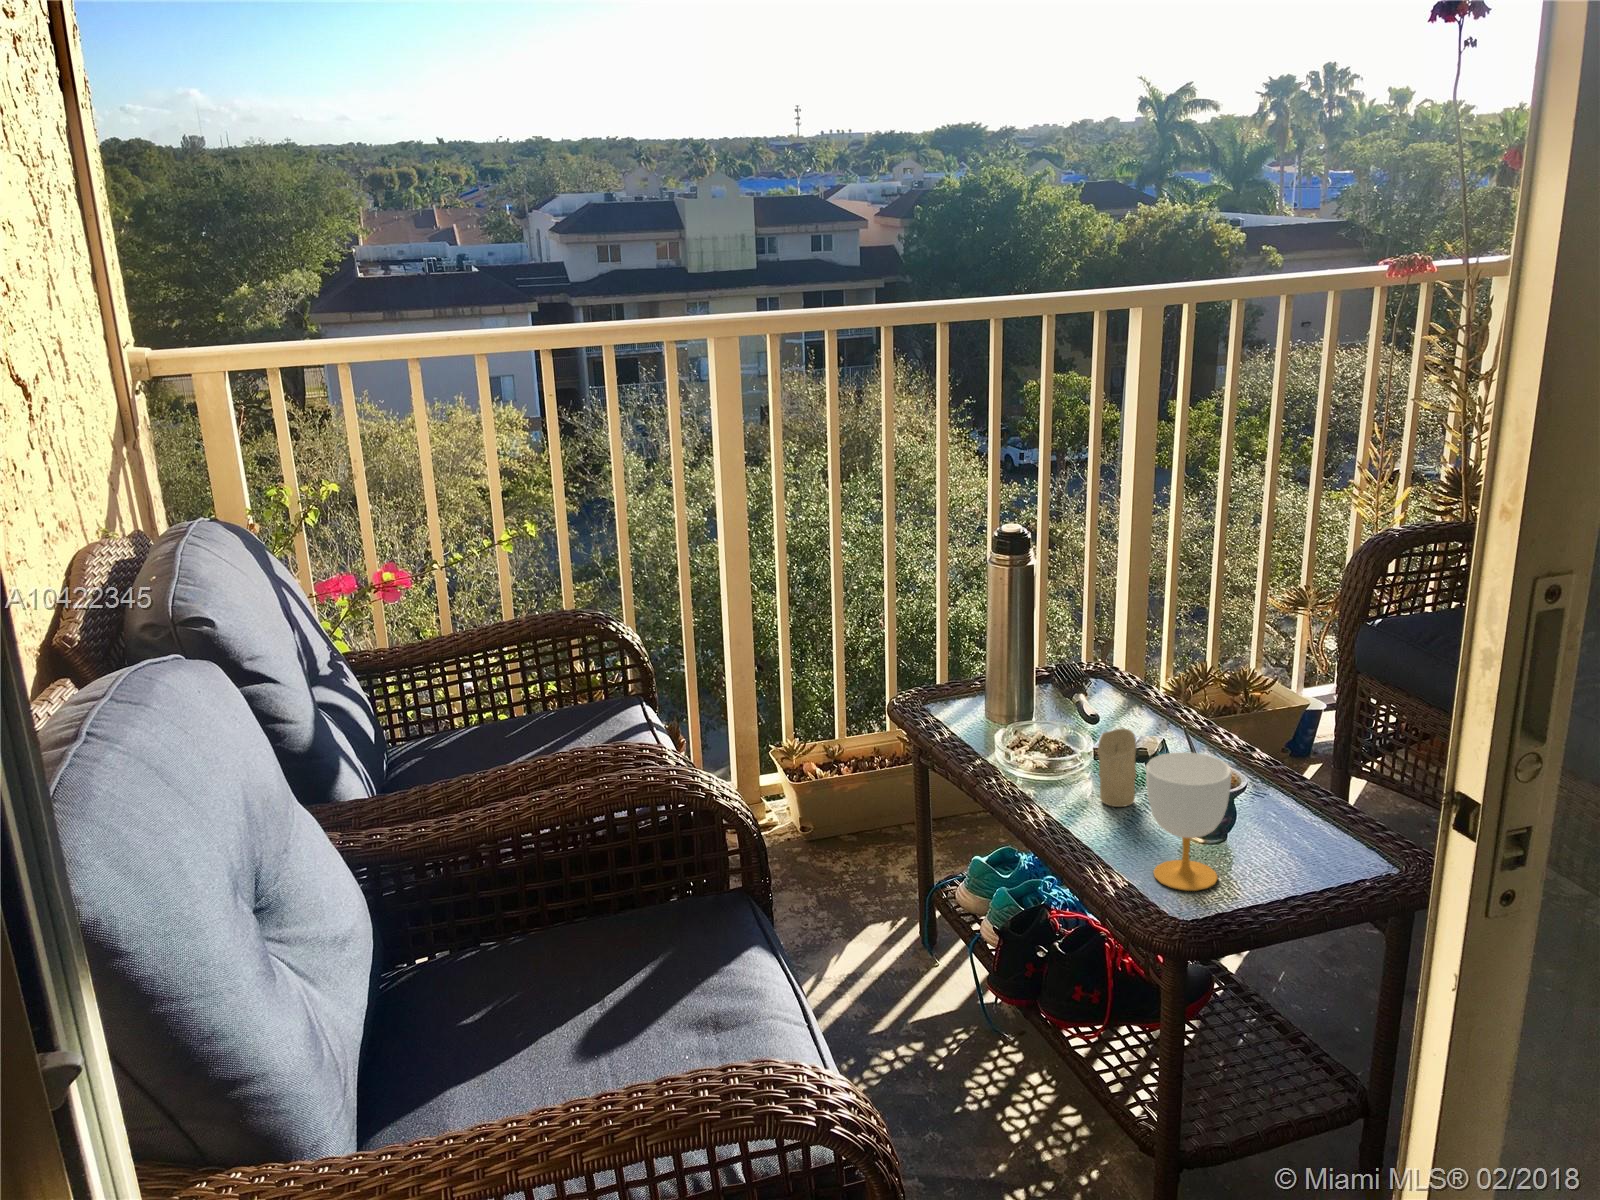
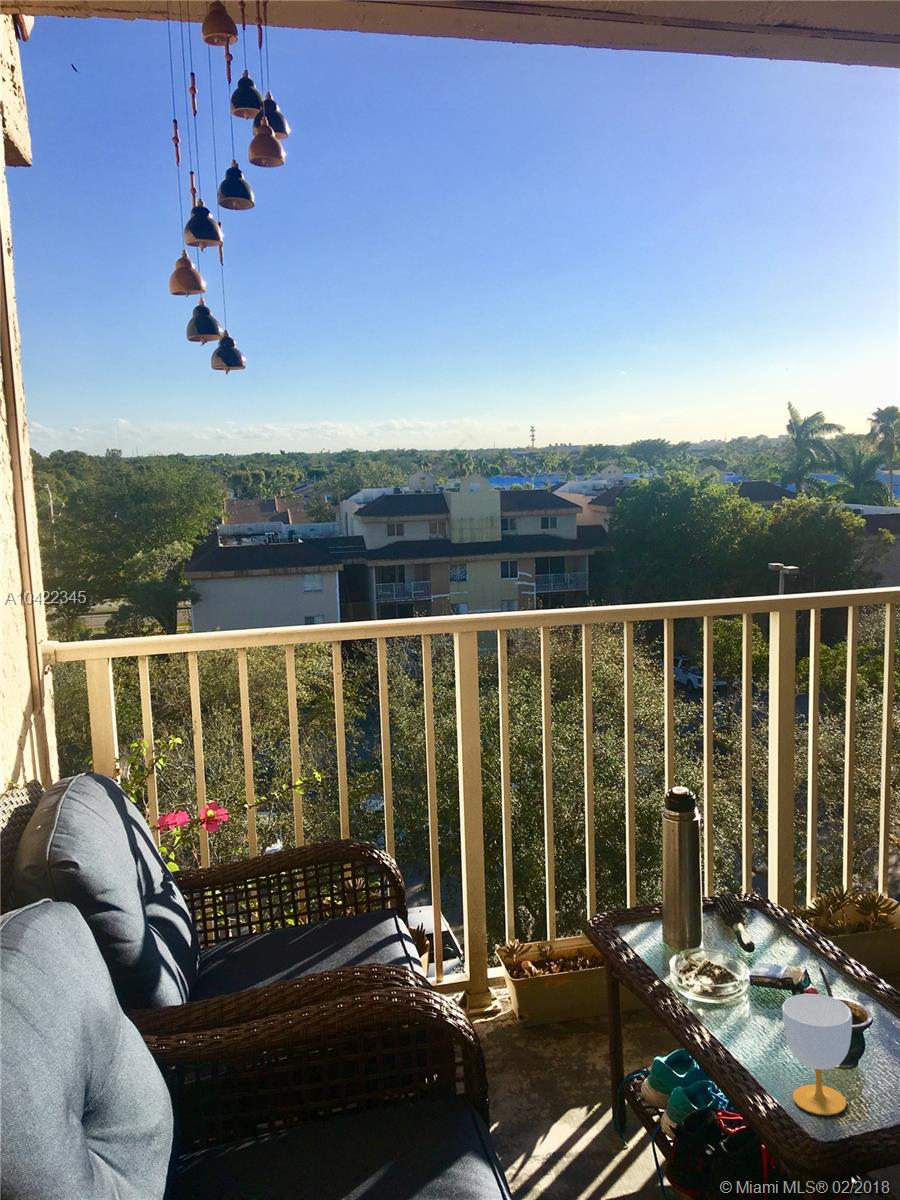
candle: present [1098,728,1136,807] -> none [749,963,781,1031]

